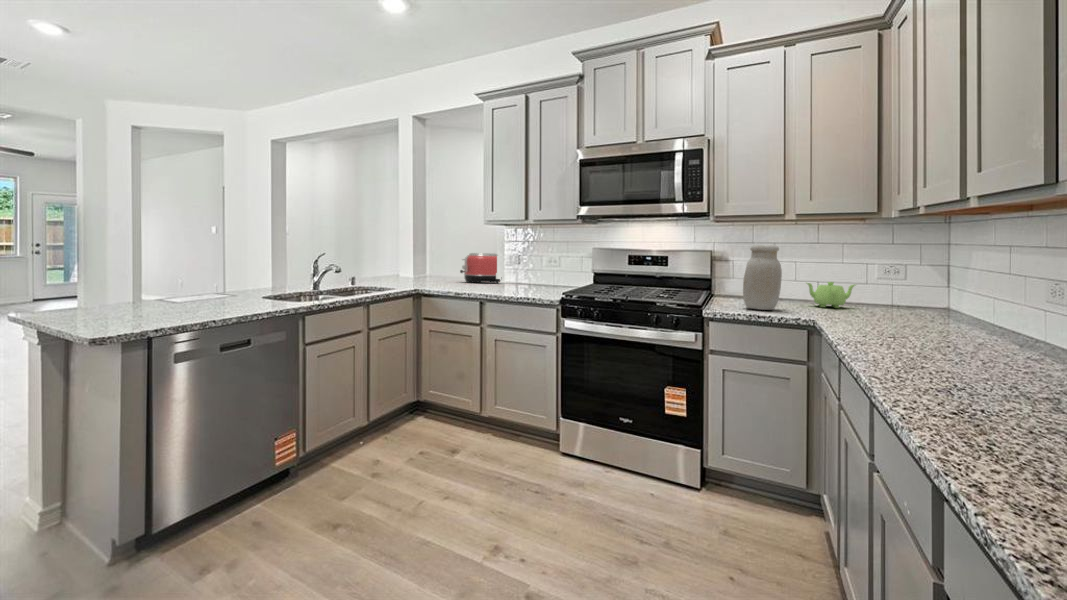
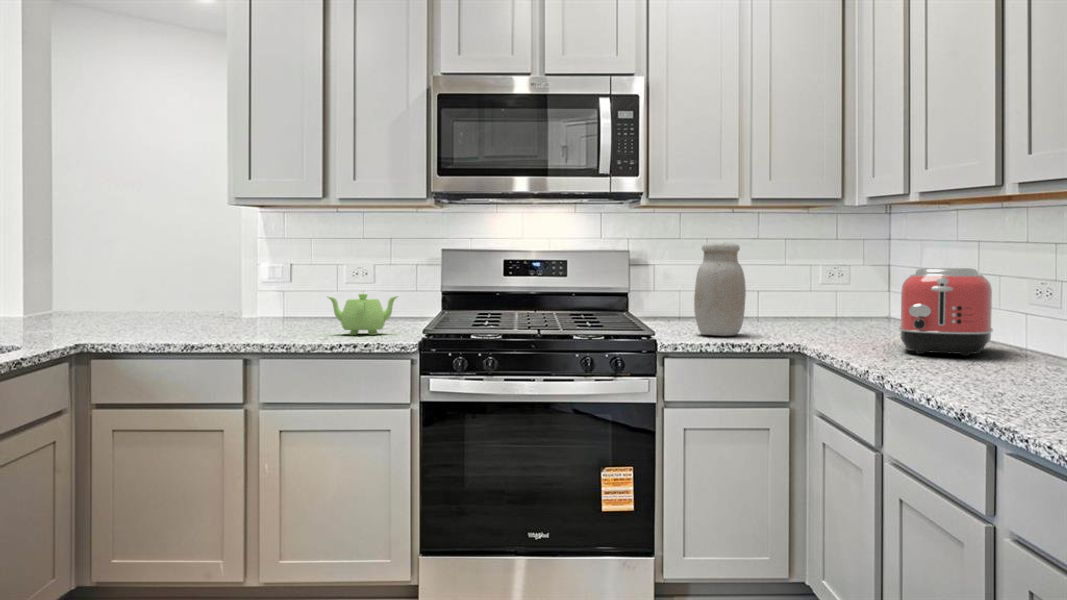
toaster: present [460,253,500,283] -> present [899,268,993,356]
teapot: present [807,282,856,308] -> present [328,294,398,335]

